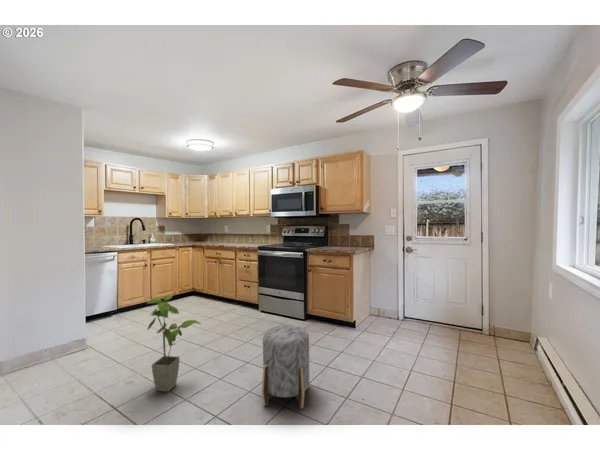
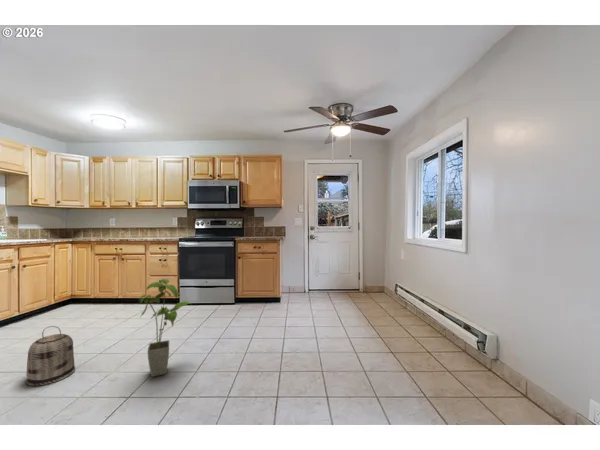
basket: none [93,322,129,371] -> present [26,326,75,386]
stool: present [262,325,309,408] -> none [255,294,295,358]

